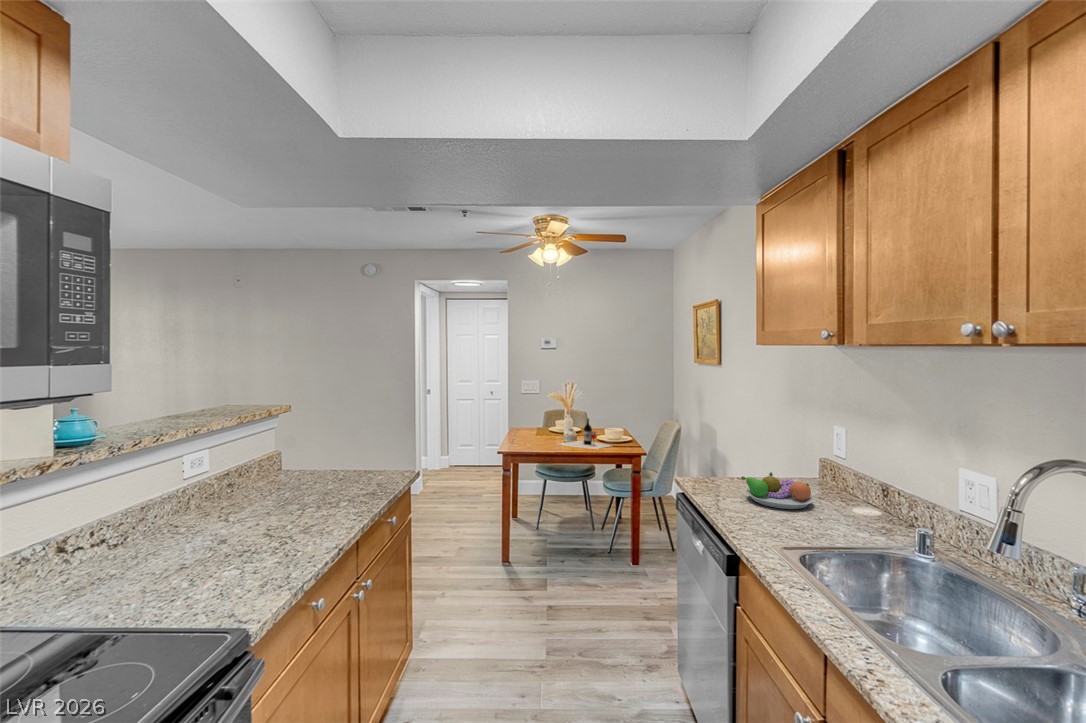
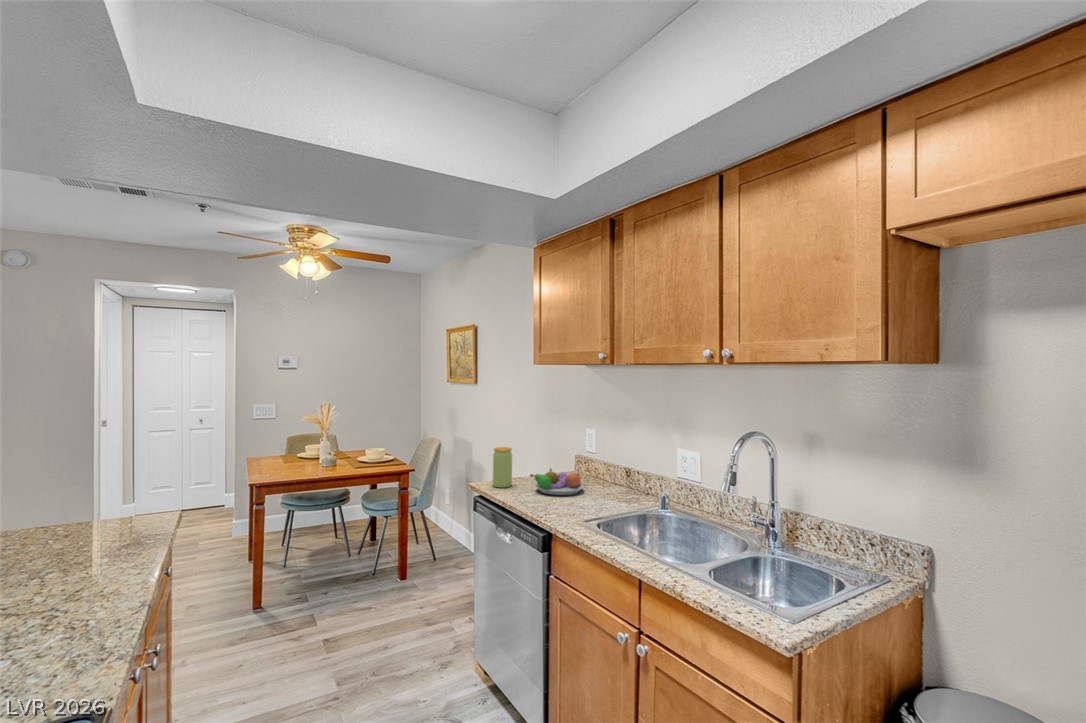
wine bottle: present [559,418,610,449] -> none [314,439,377,473]
jar: none [699,440,723,488] -> present [493,447,512,488]

